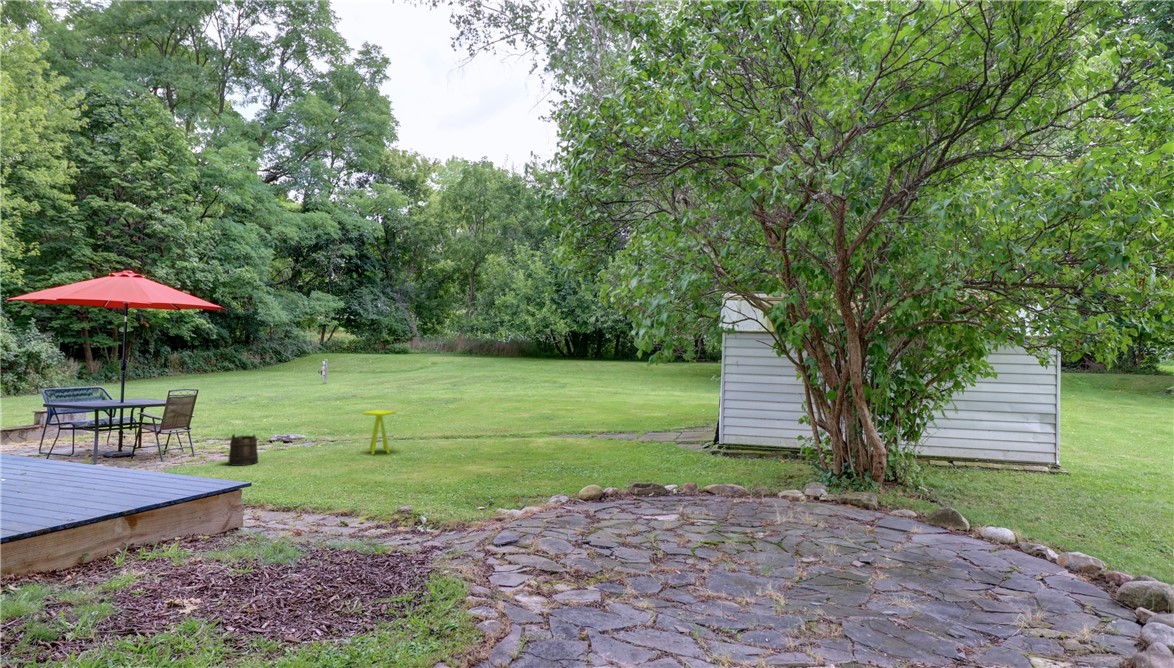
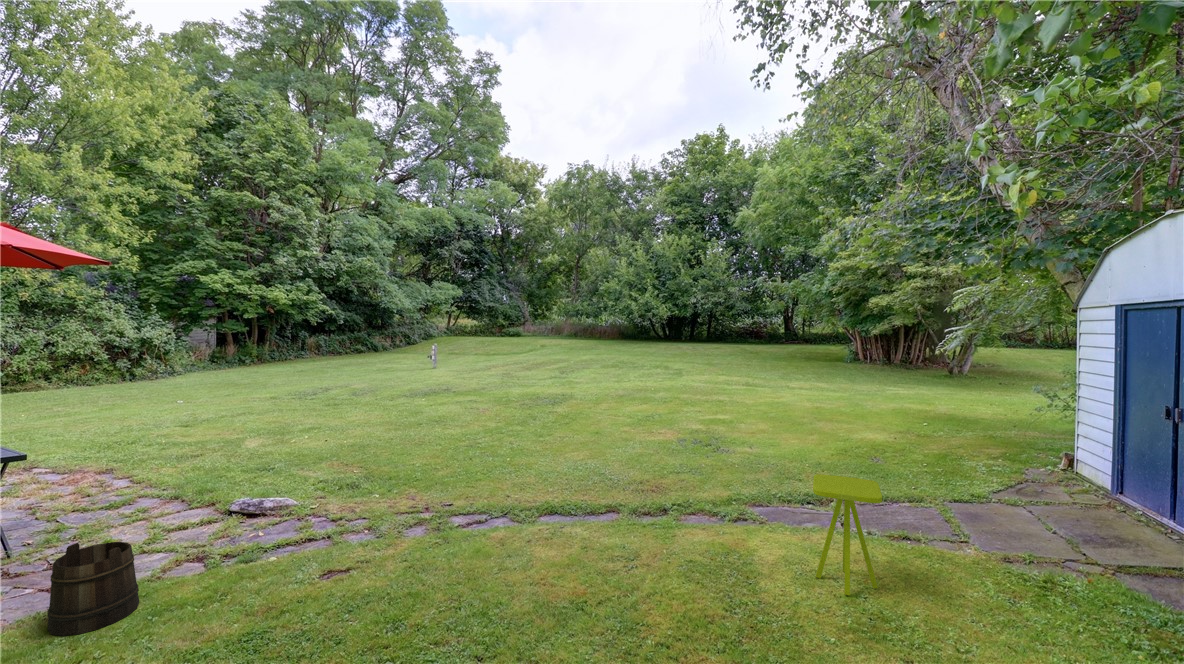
side table: present [362,410,395,454] -> present [813,474,882,595]

